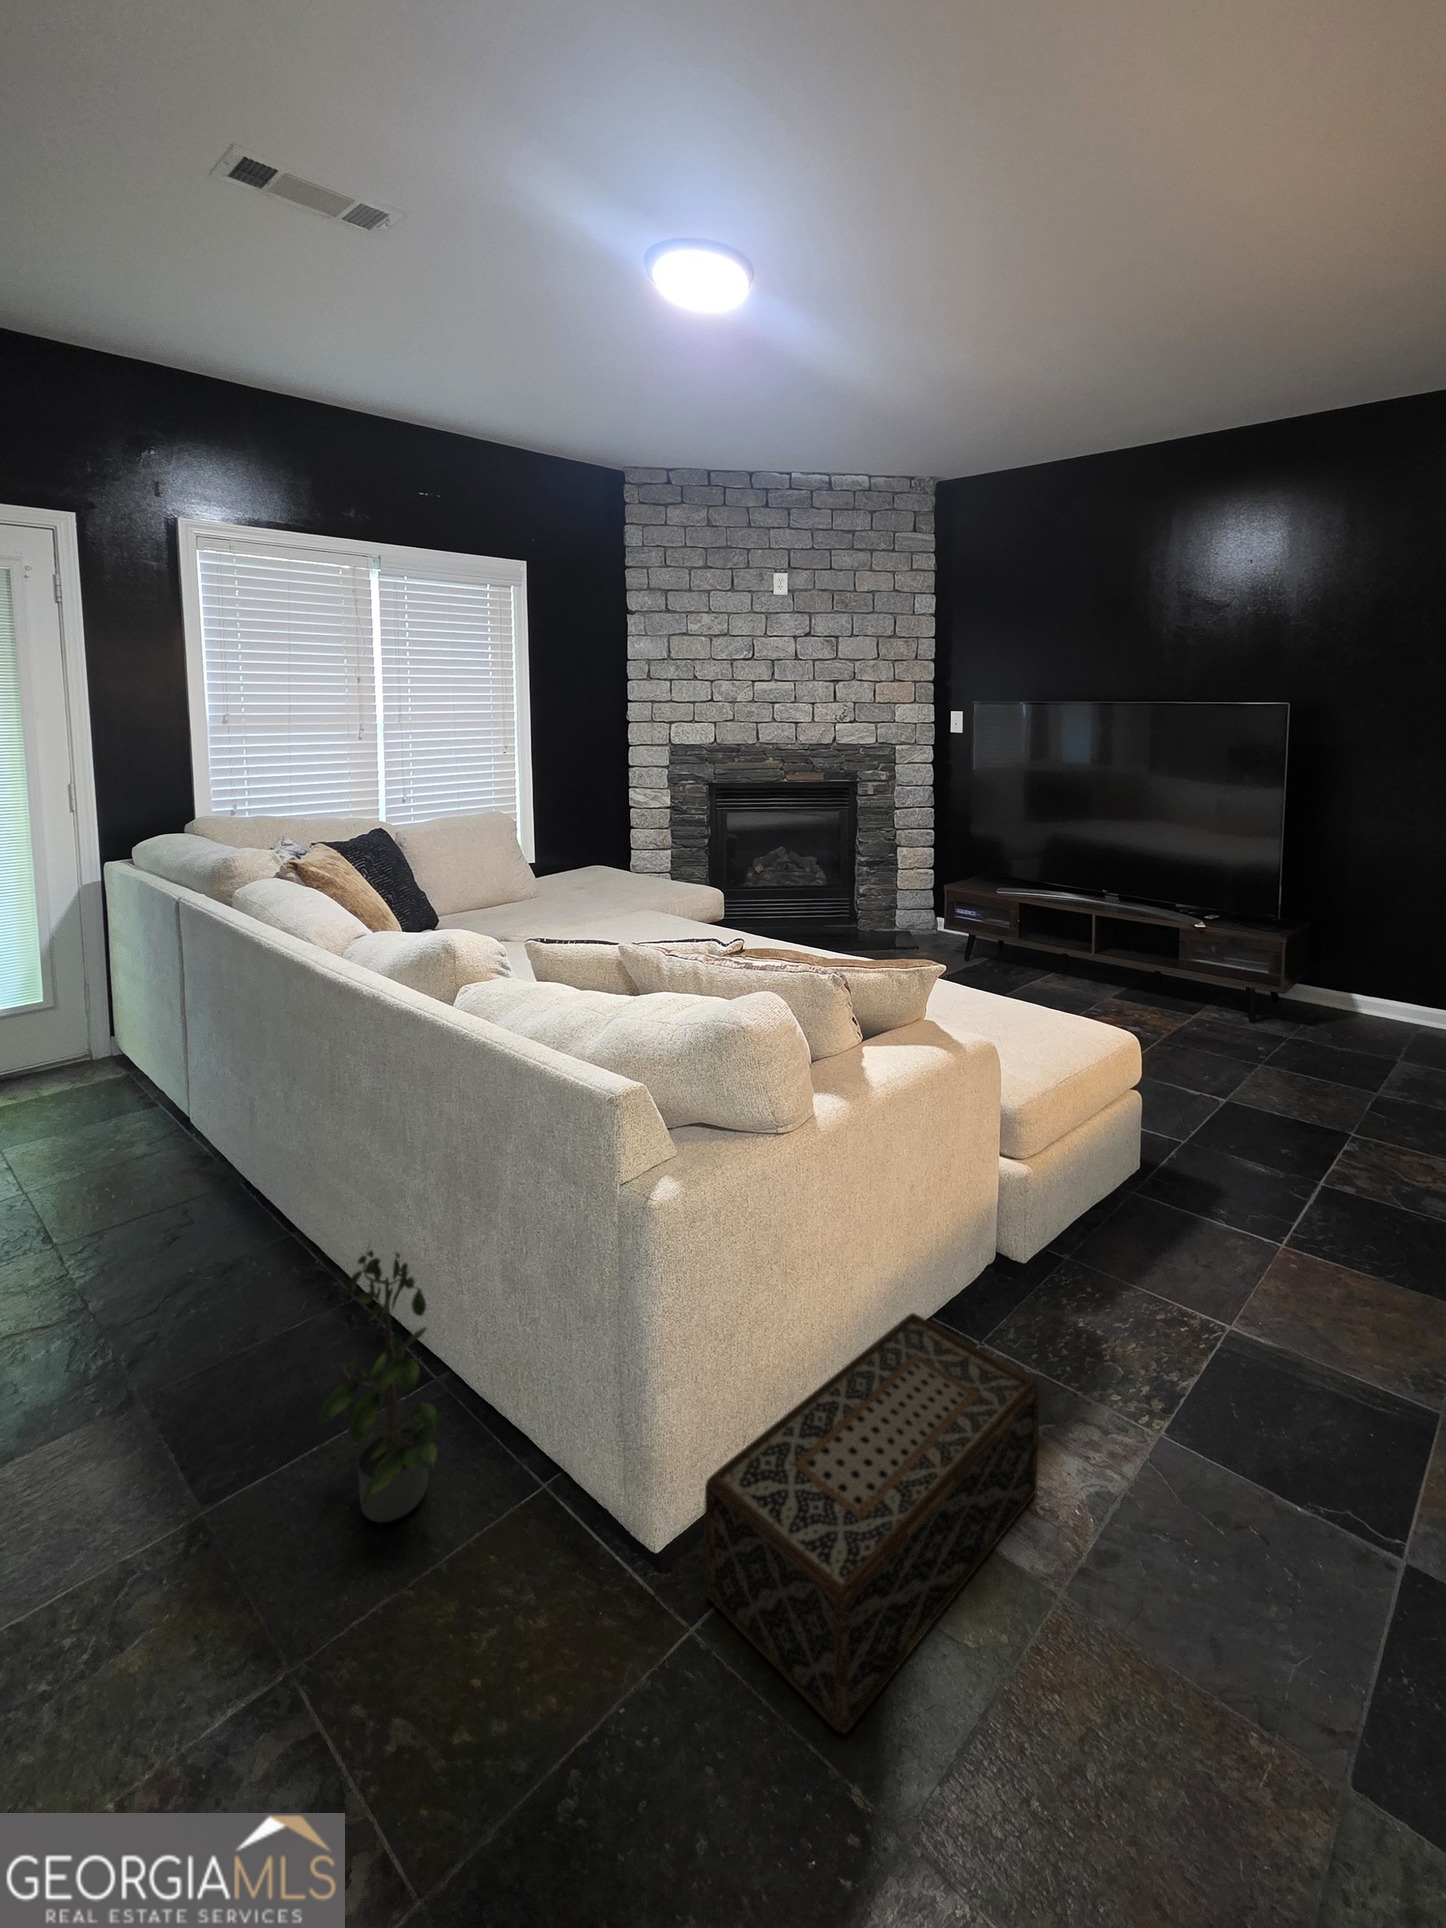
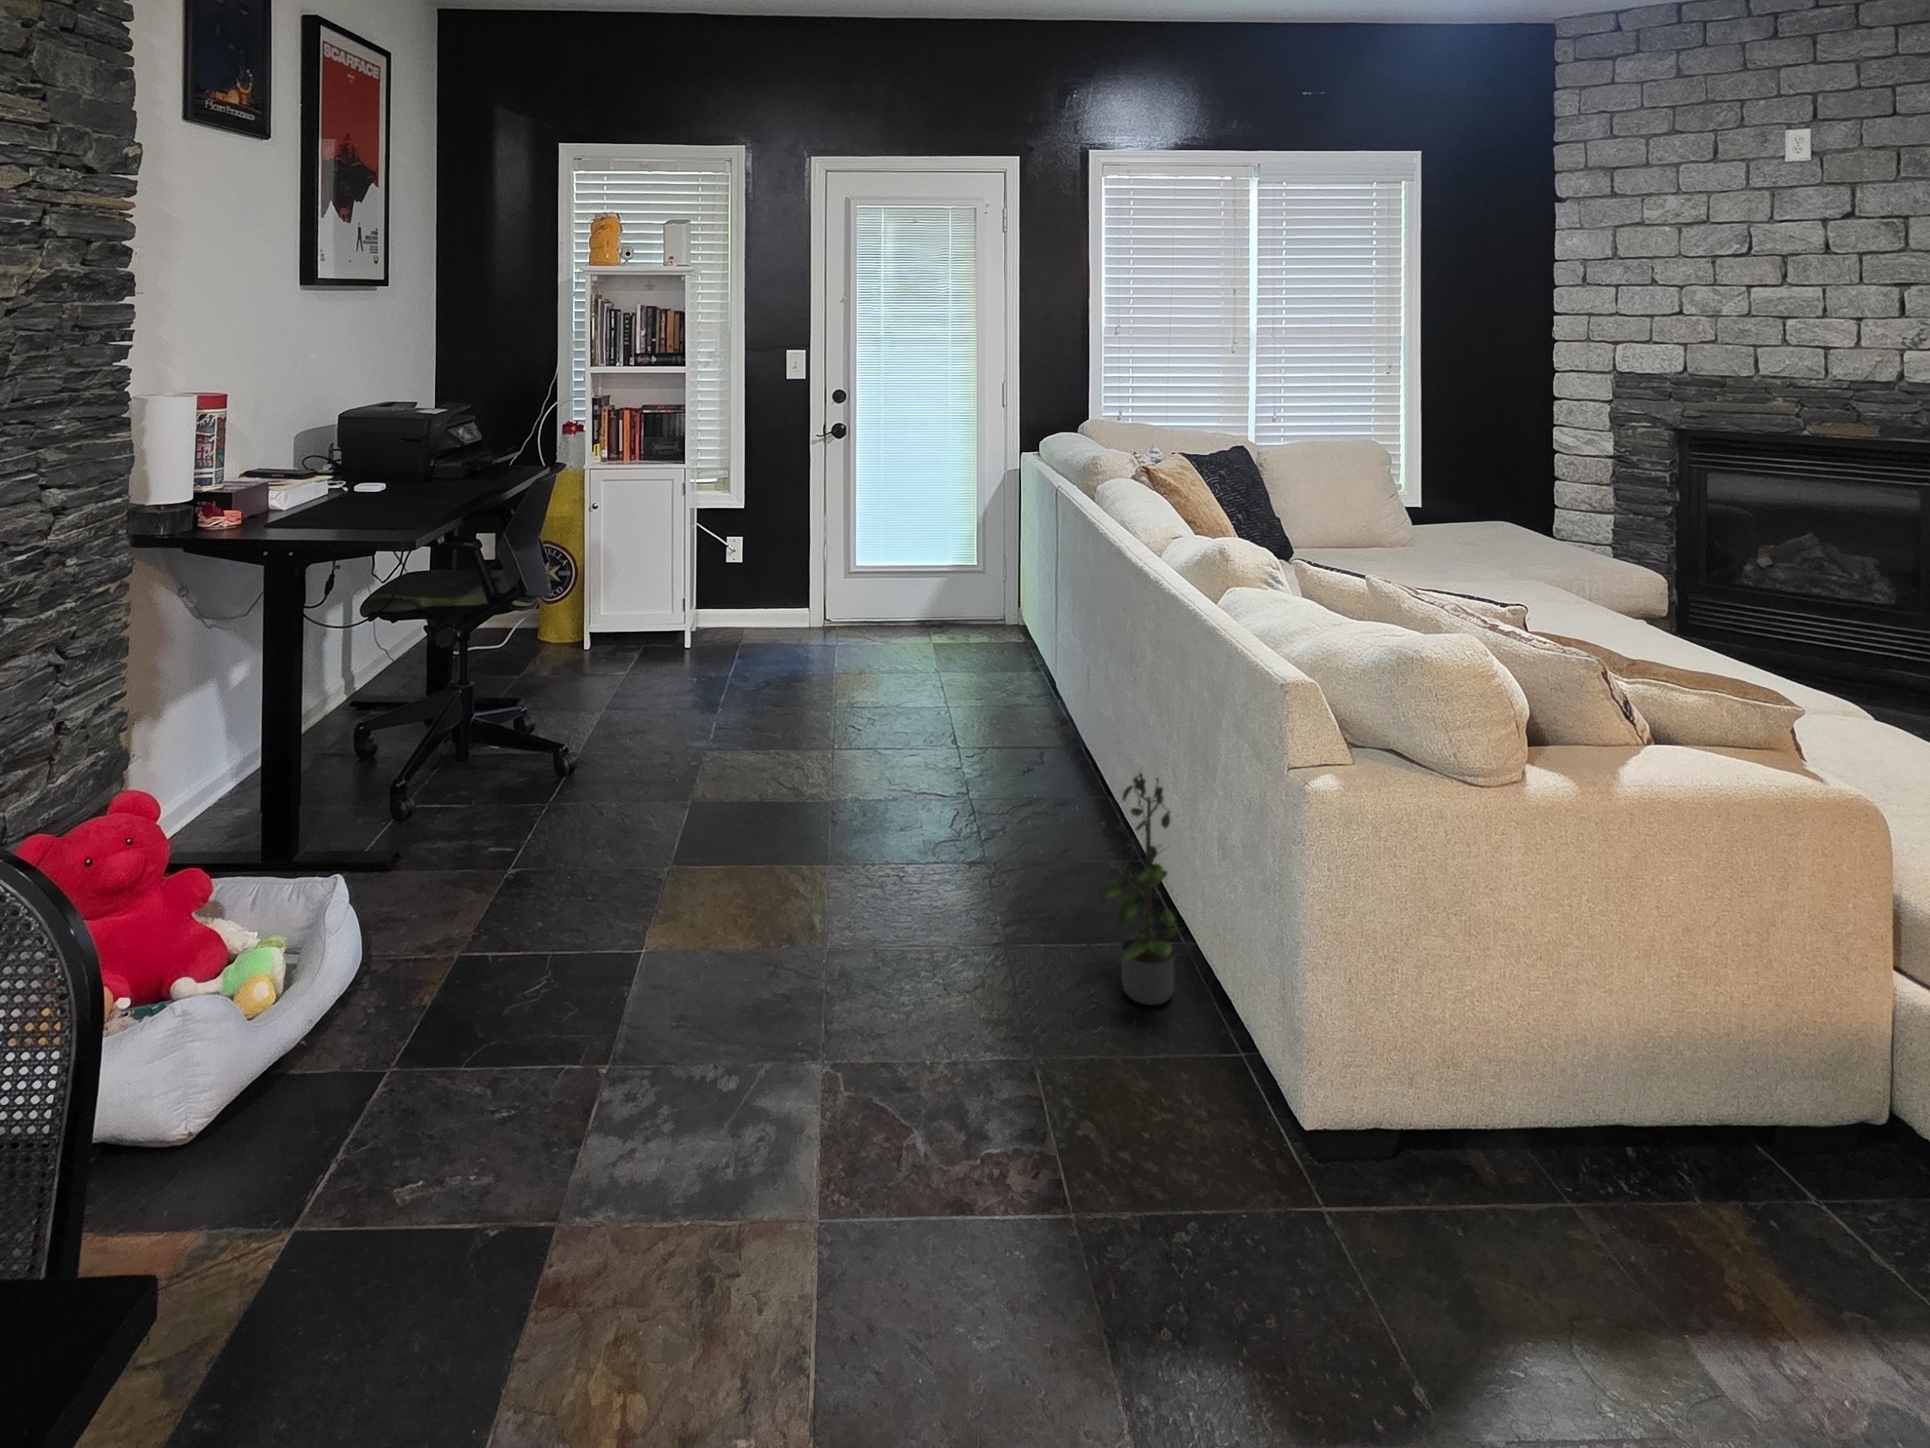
woven basket: present [705,1313,1039,1734] -> none [1374,1060,1822,1333]

